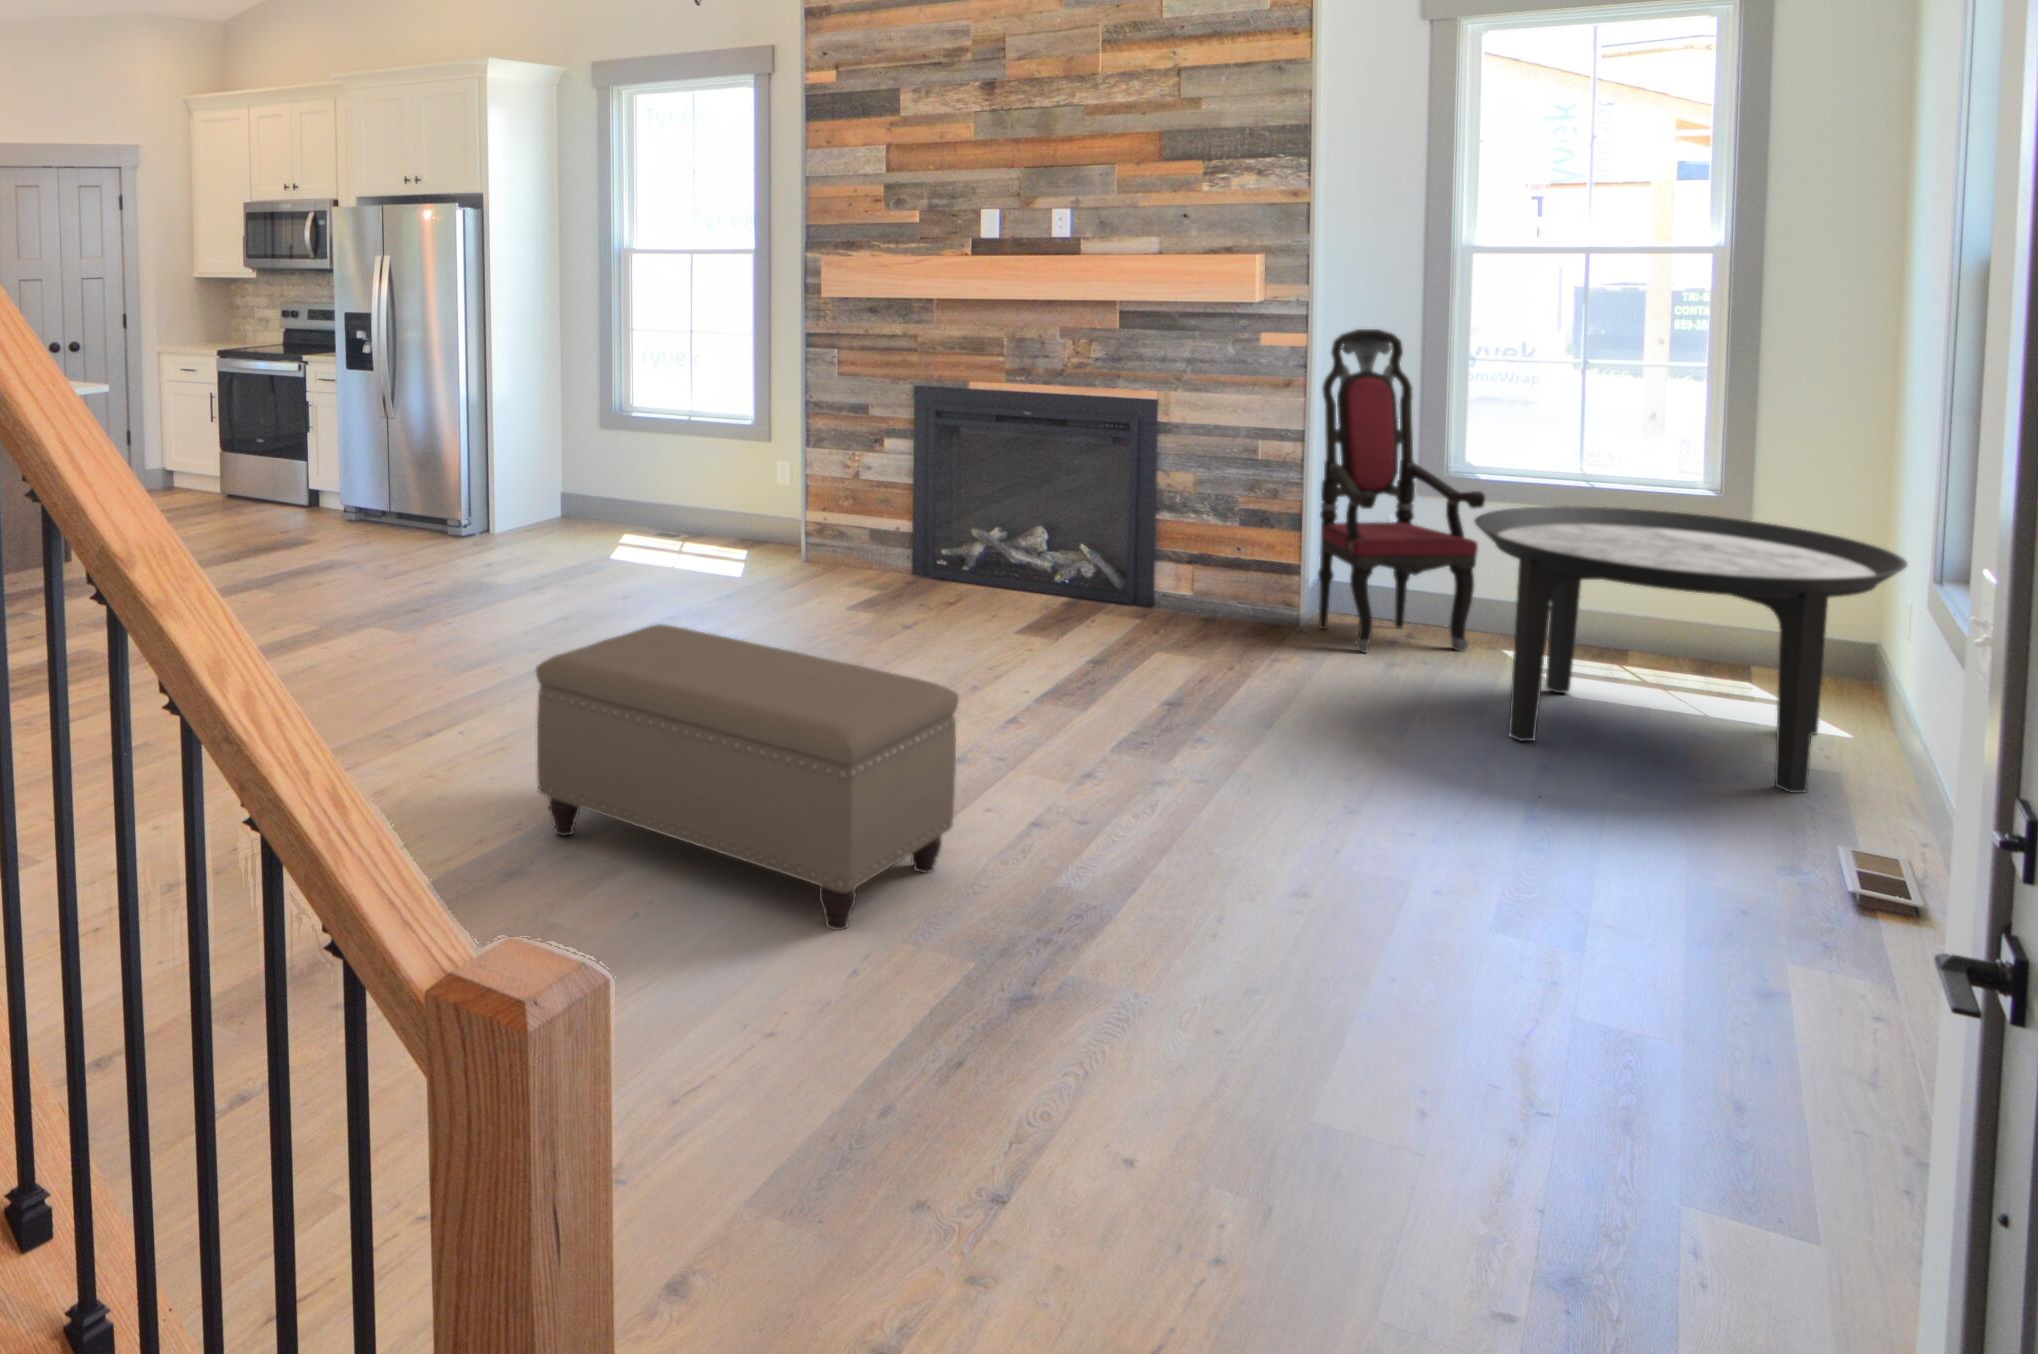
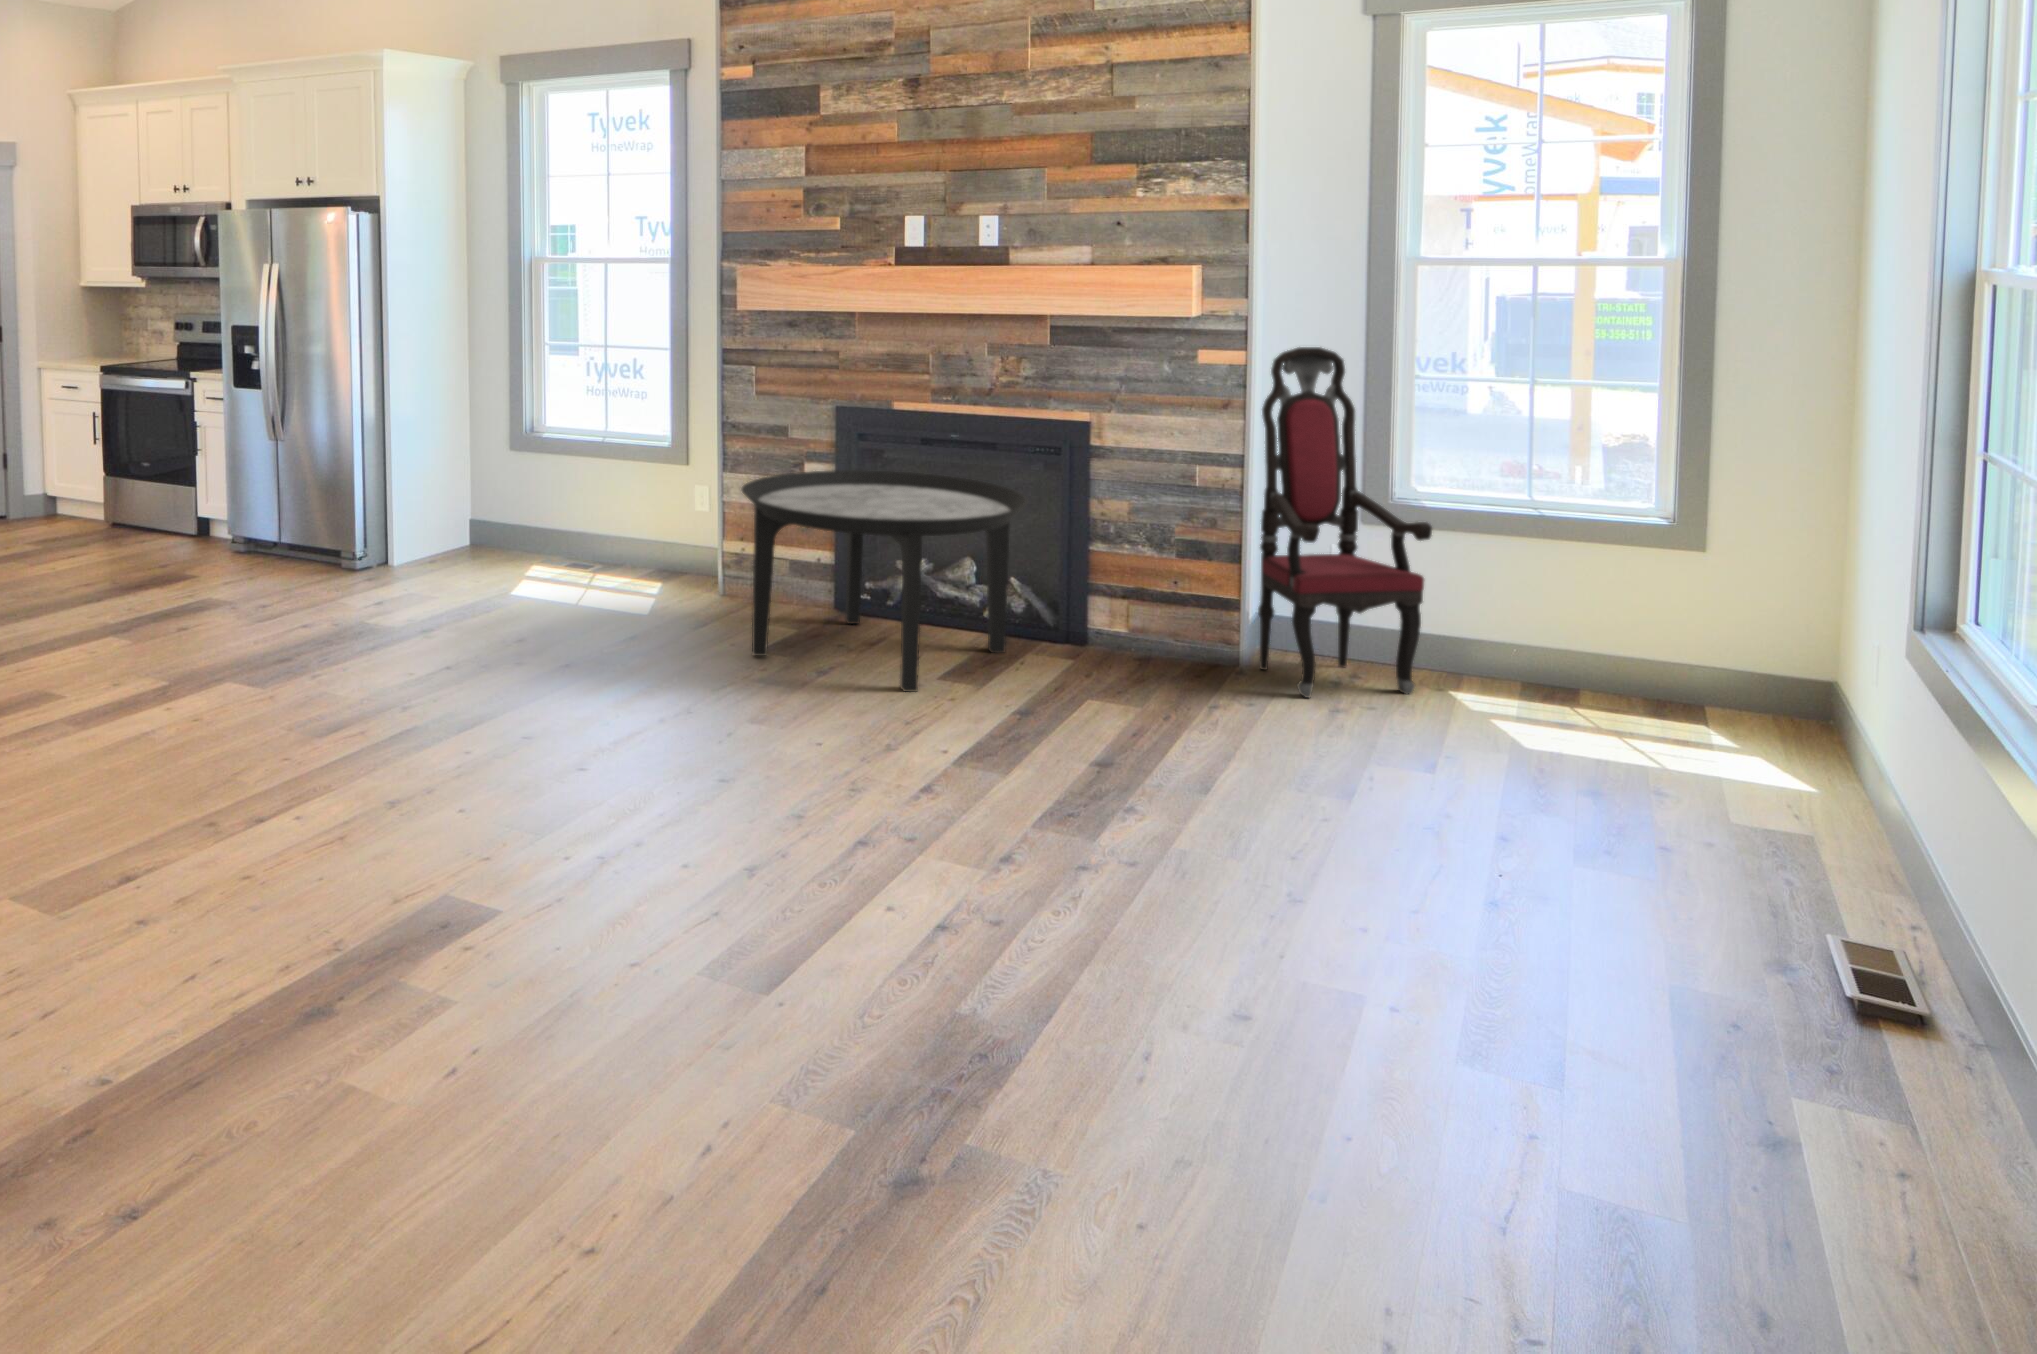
round table: present [1475,506,1908,793] -> present [742,470,1029,692]
ottoman: present [536,624,959,930] -> none [350,703,850,1098]

